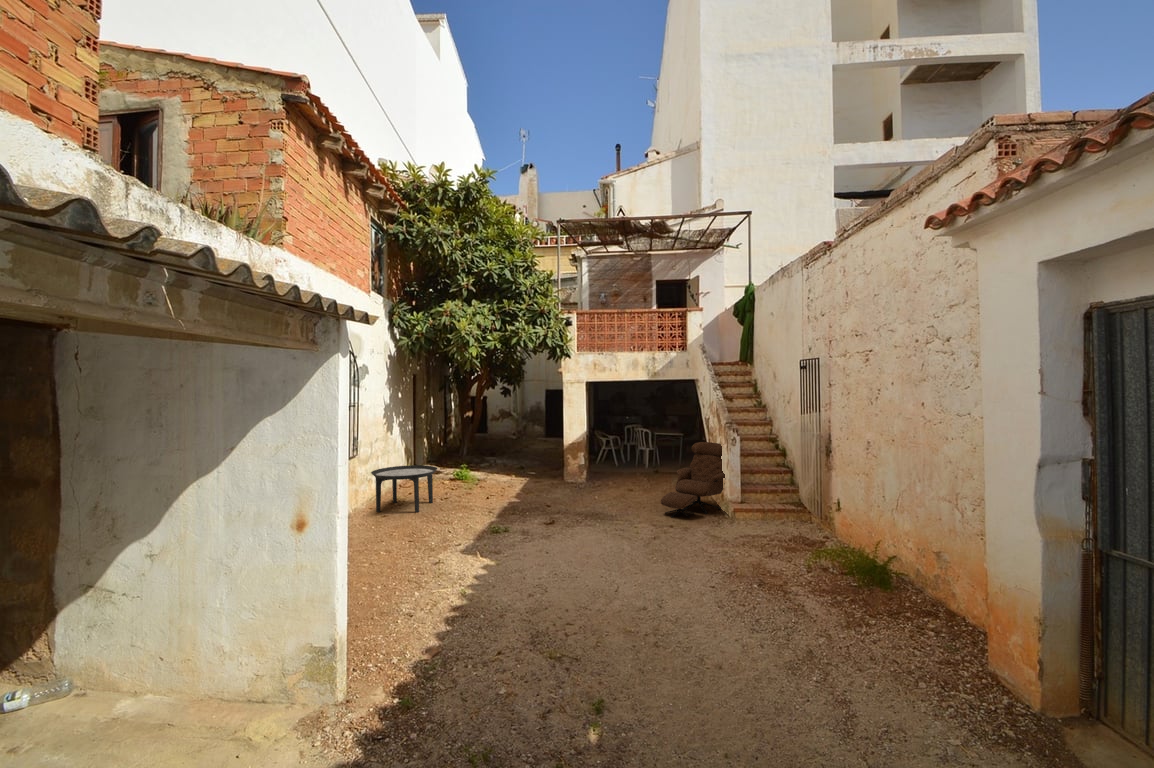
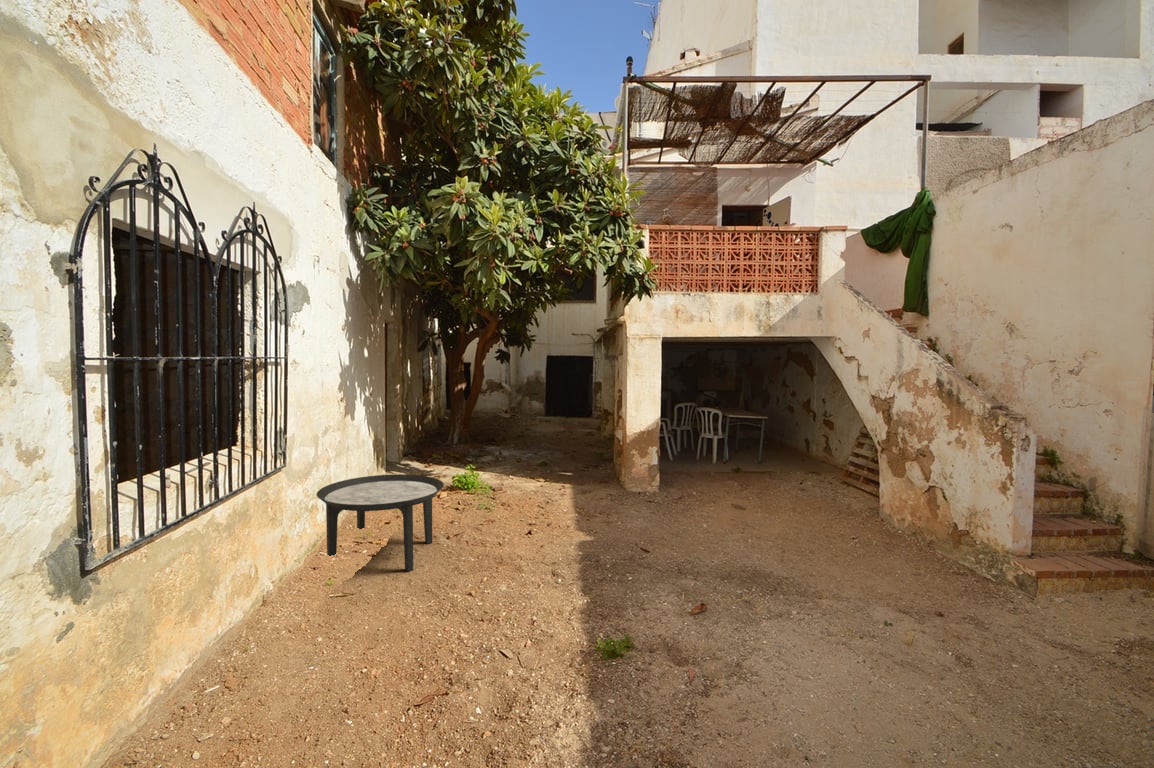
lounge chair: present [661,442,725,518] -> none [871,439,980,585]

